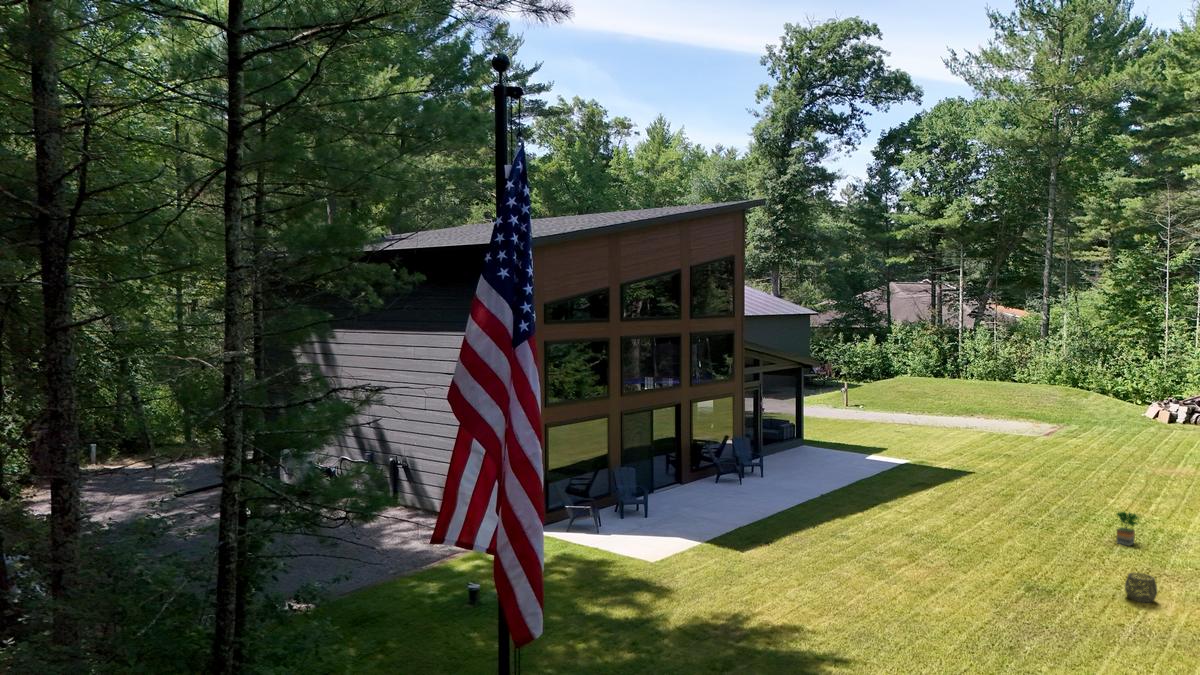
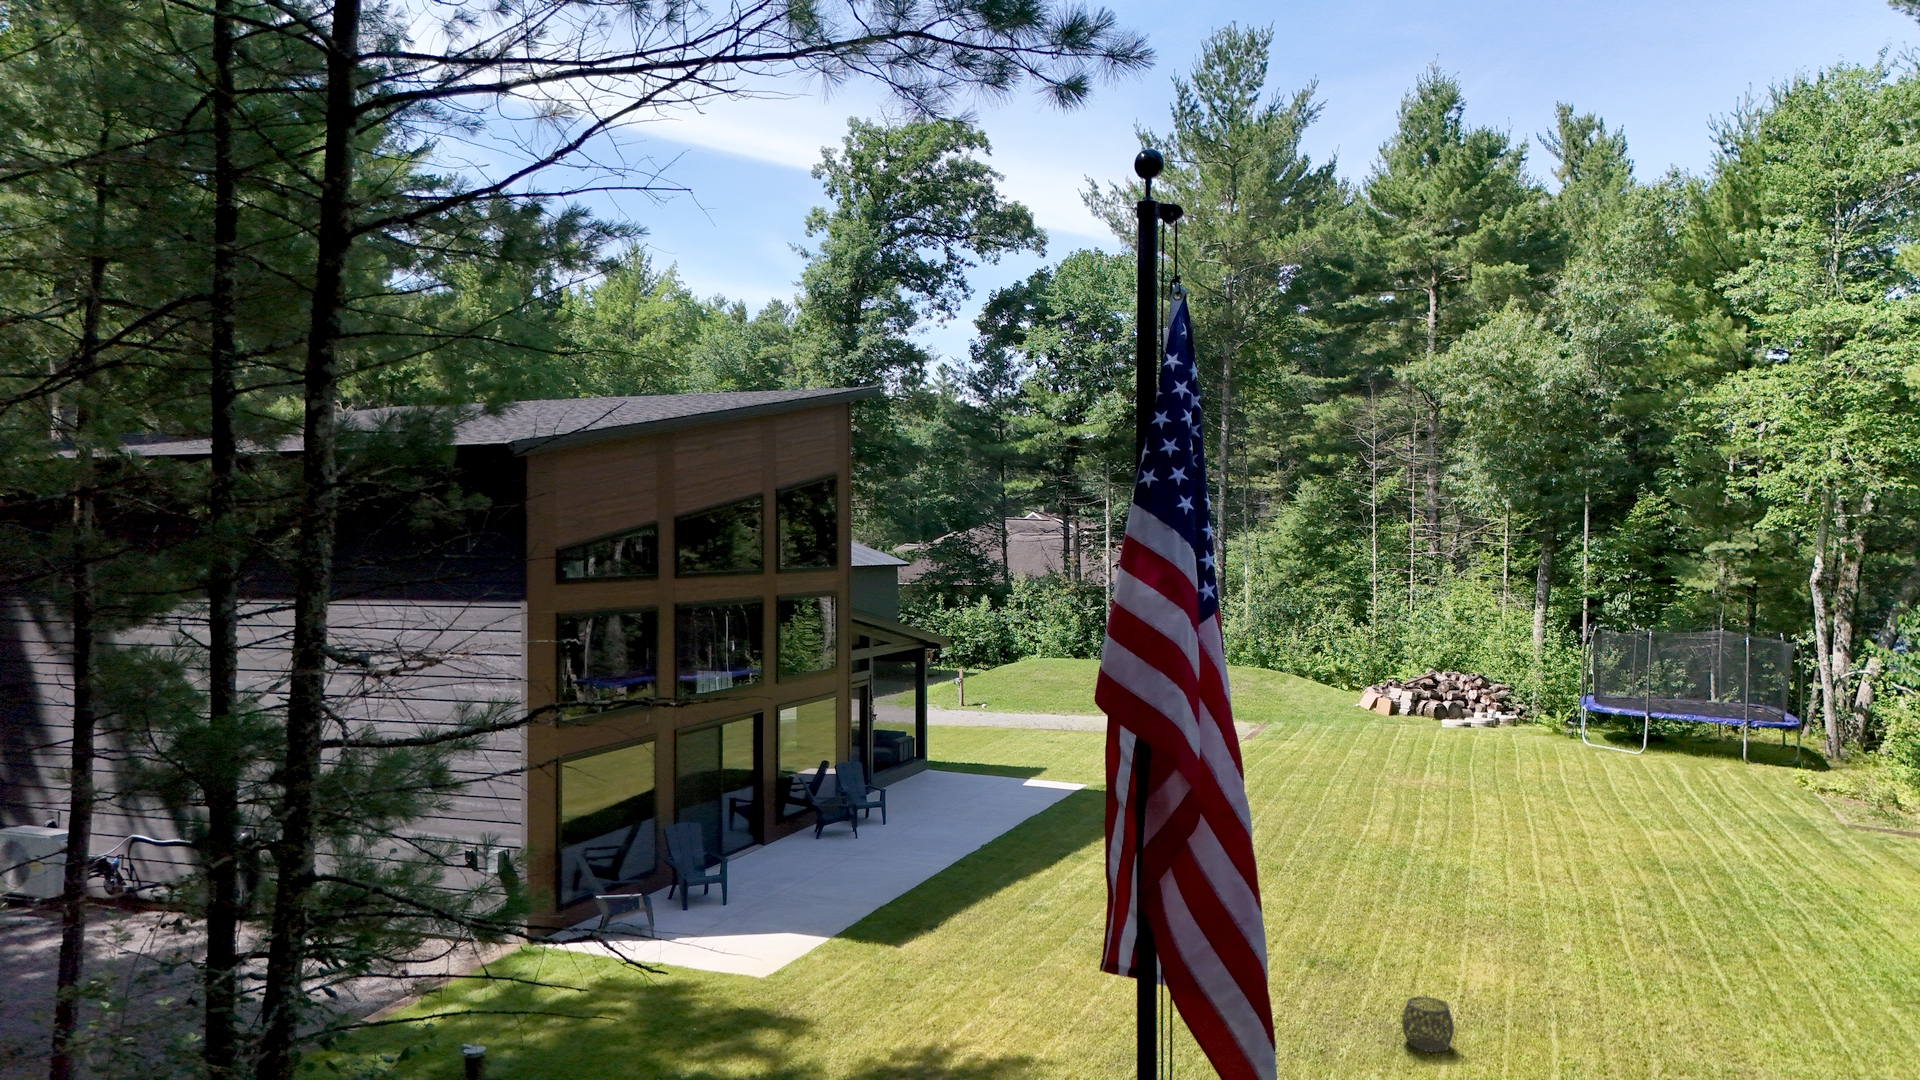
potted tree: present [1116,512,1139,546] -> none [1363,874,1400,934]

